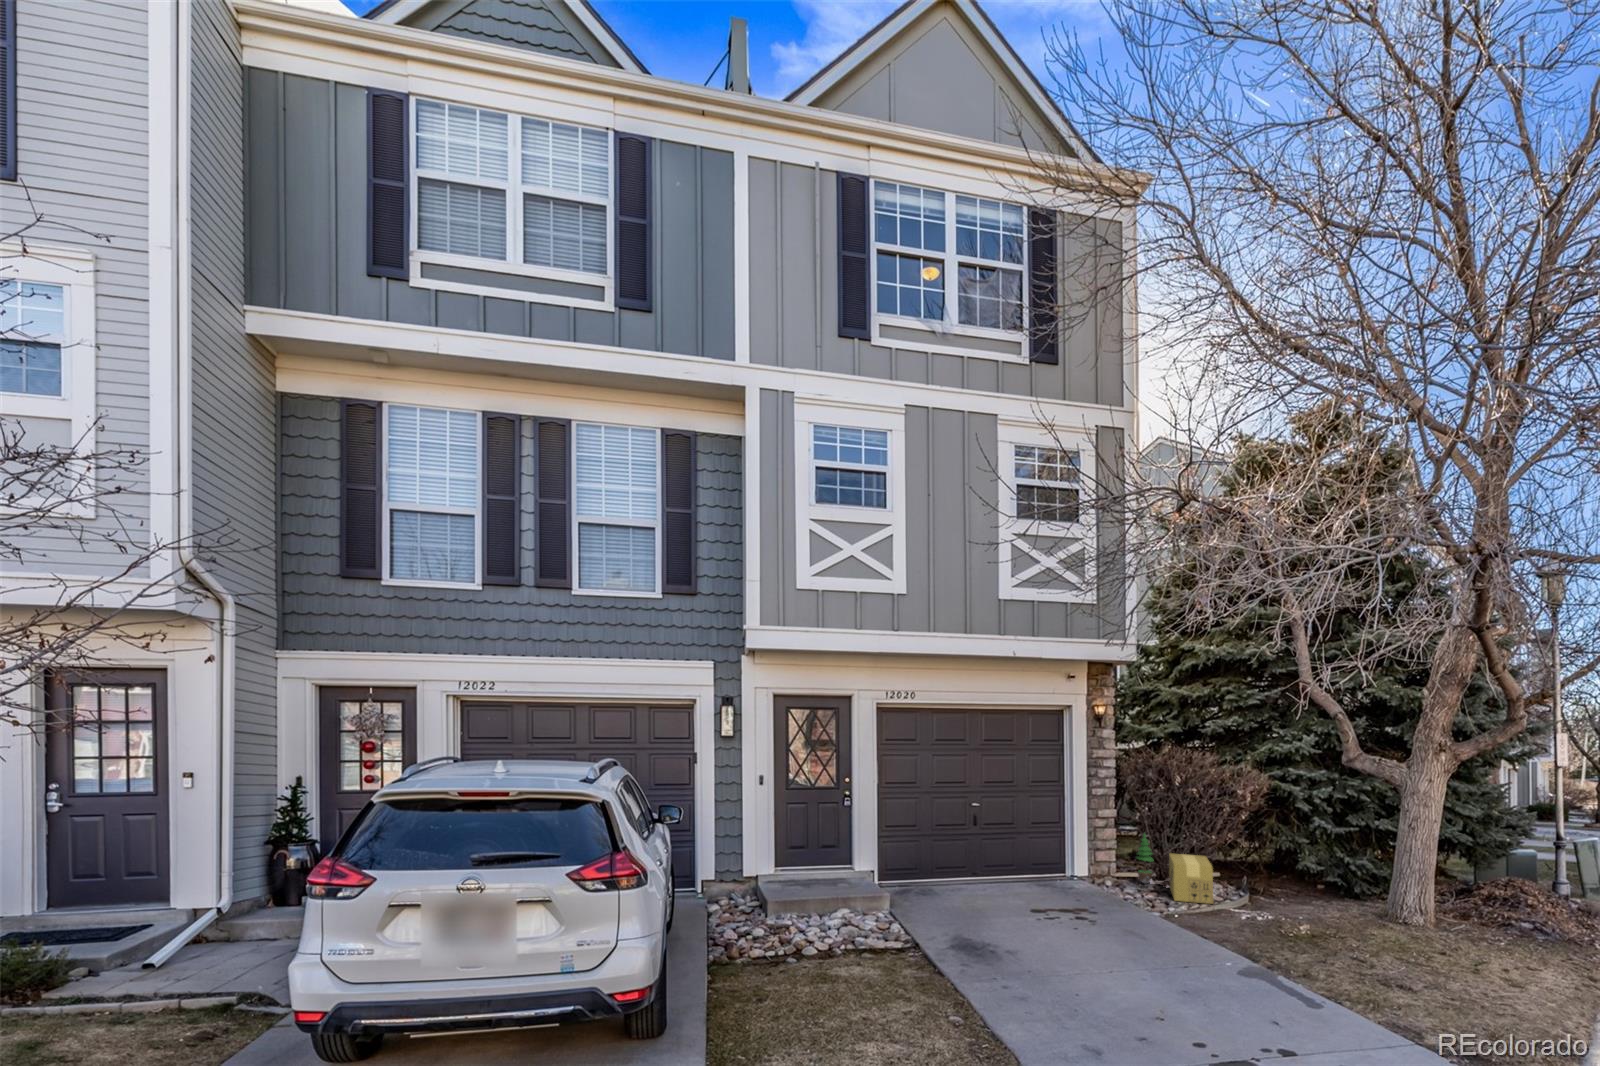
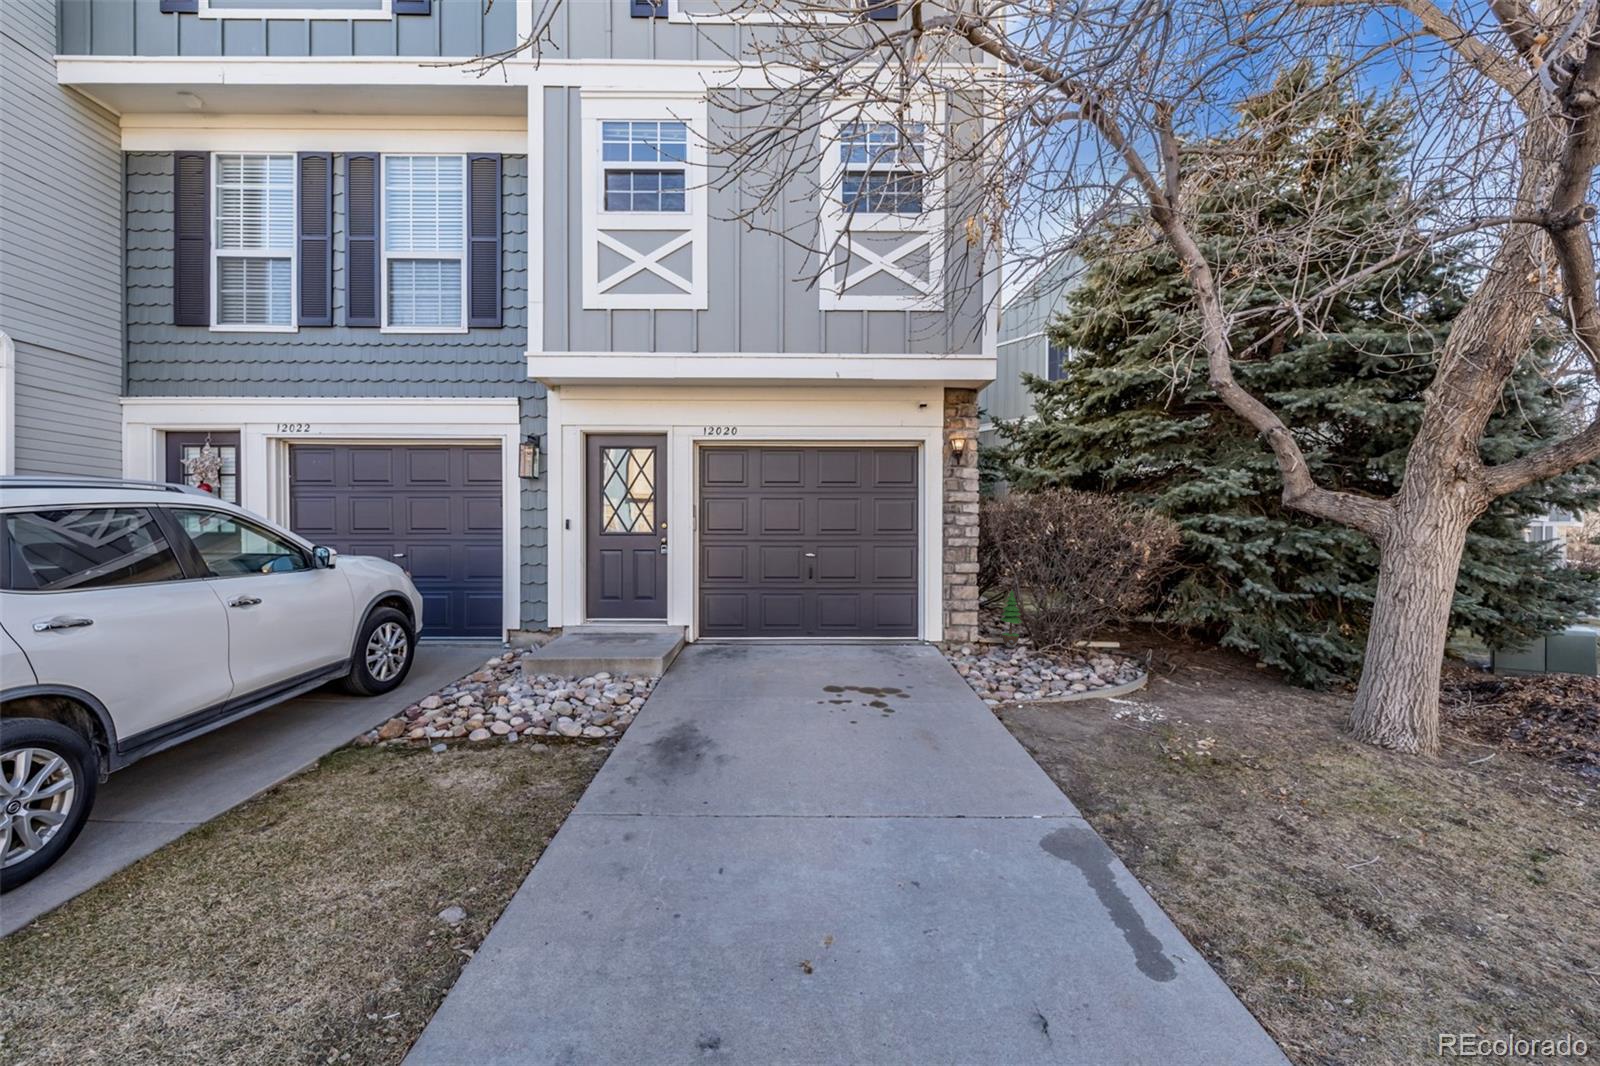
cardboard box: present [1169,853,1213,904] -> none [1024,614,1082,675]

